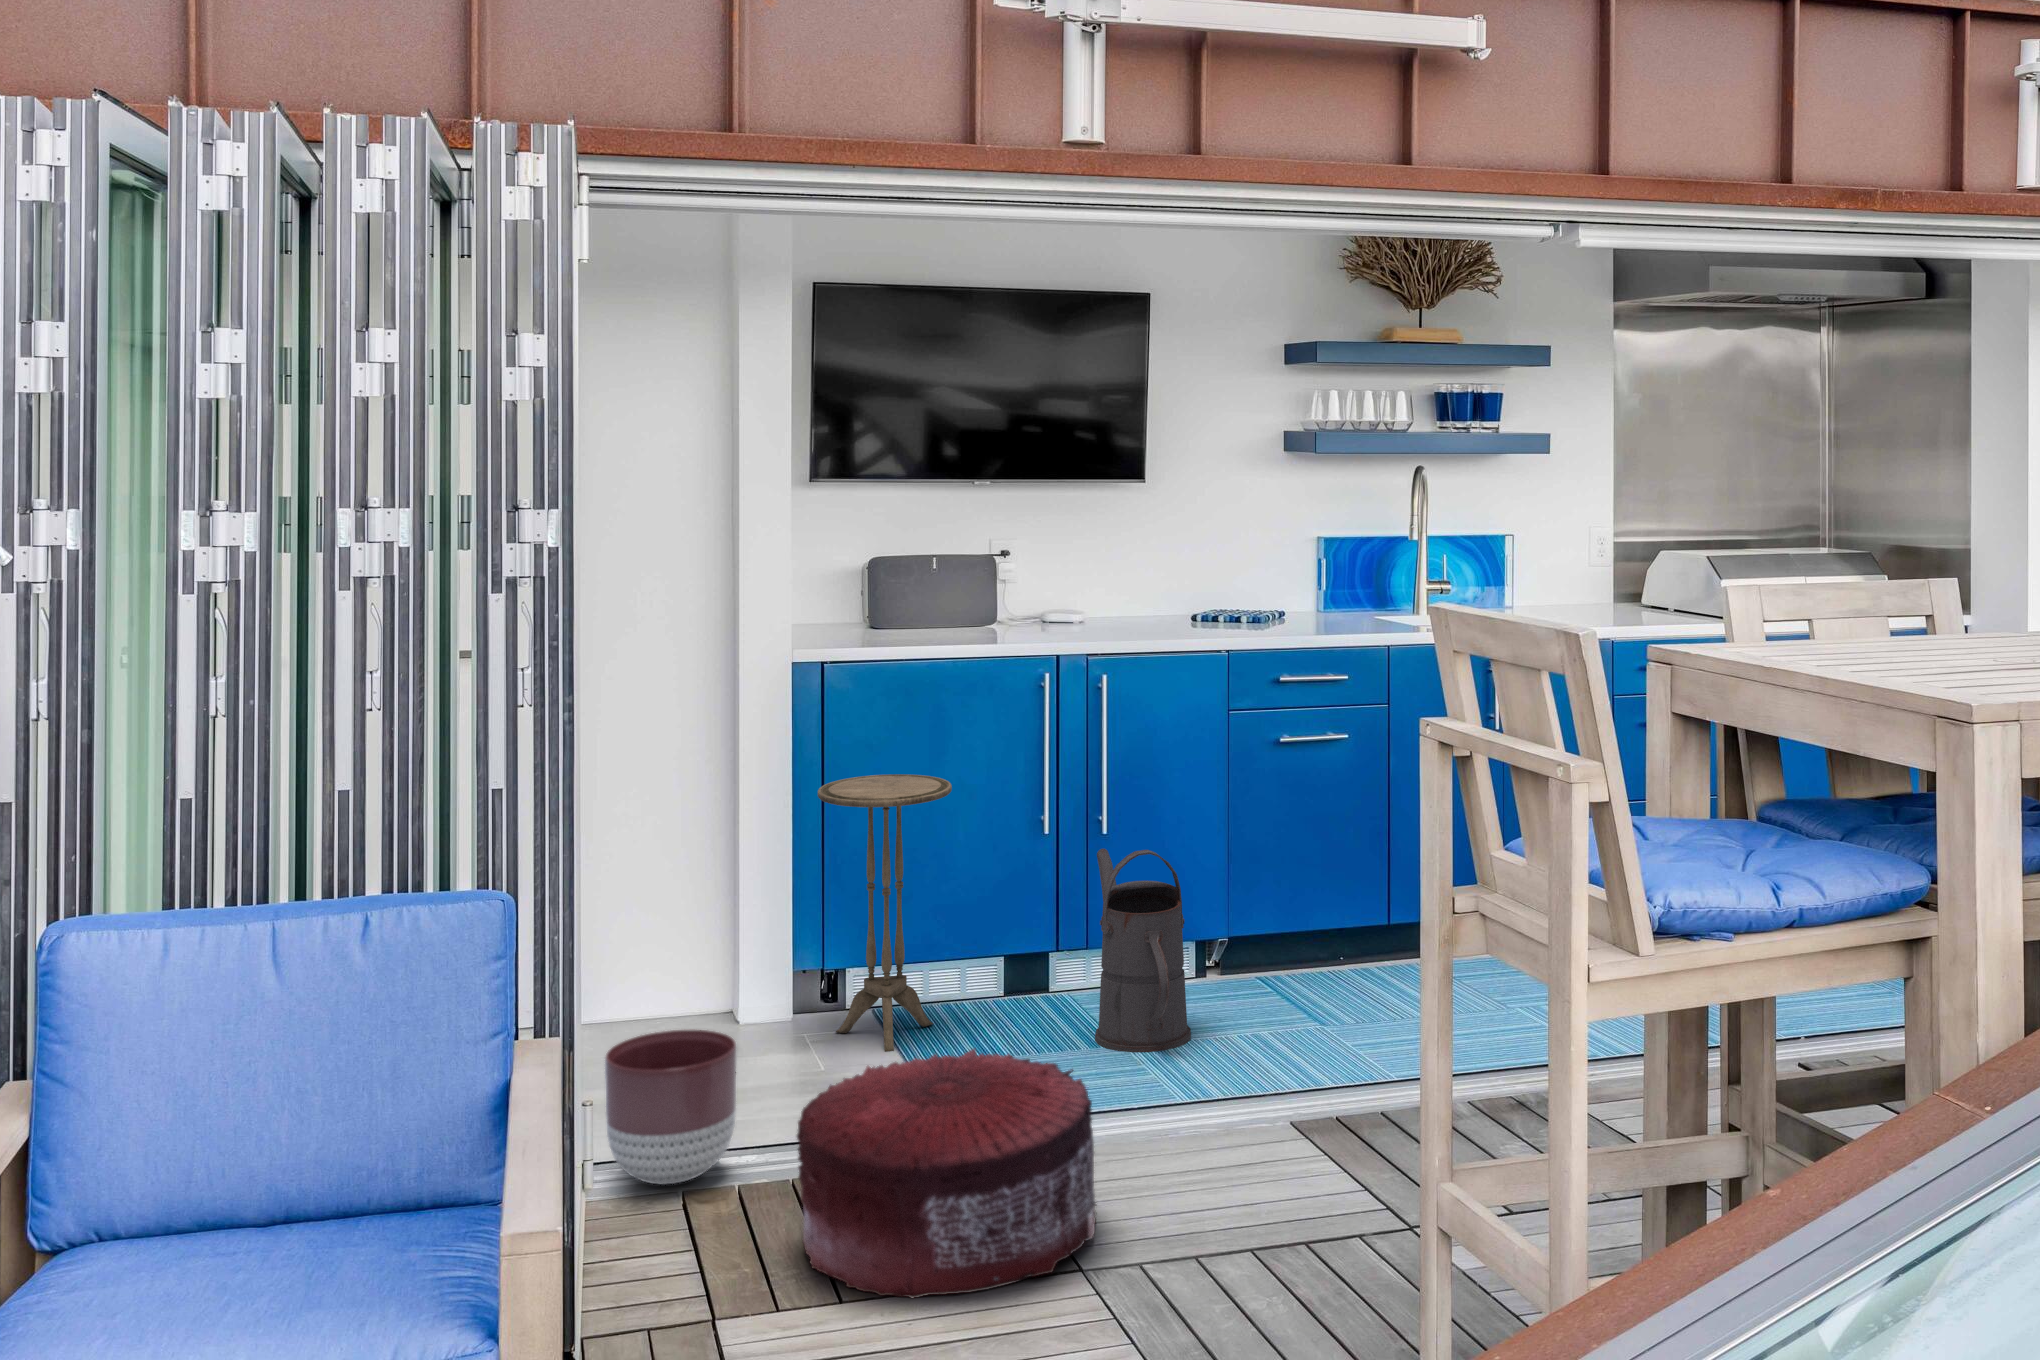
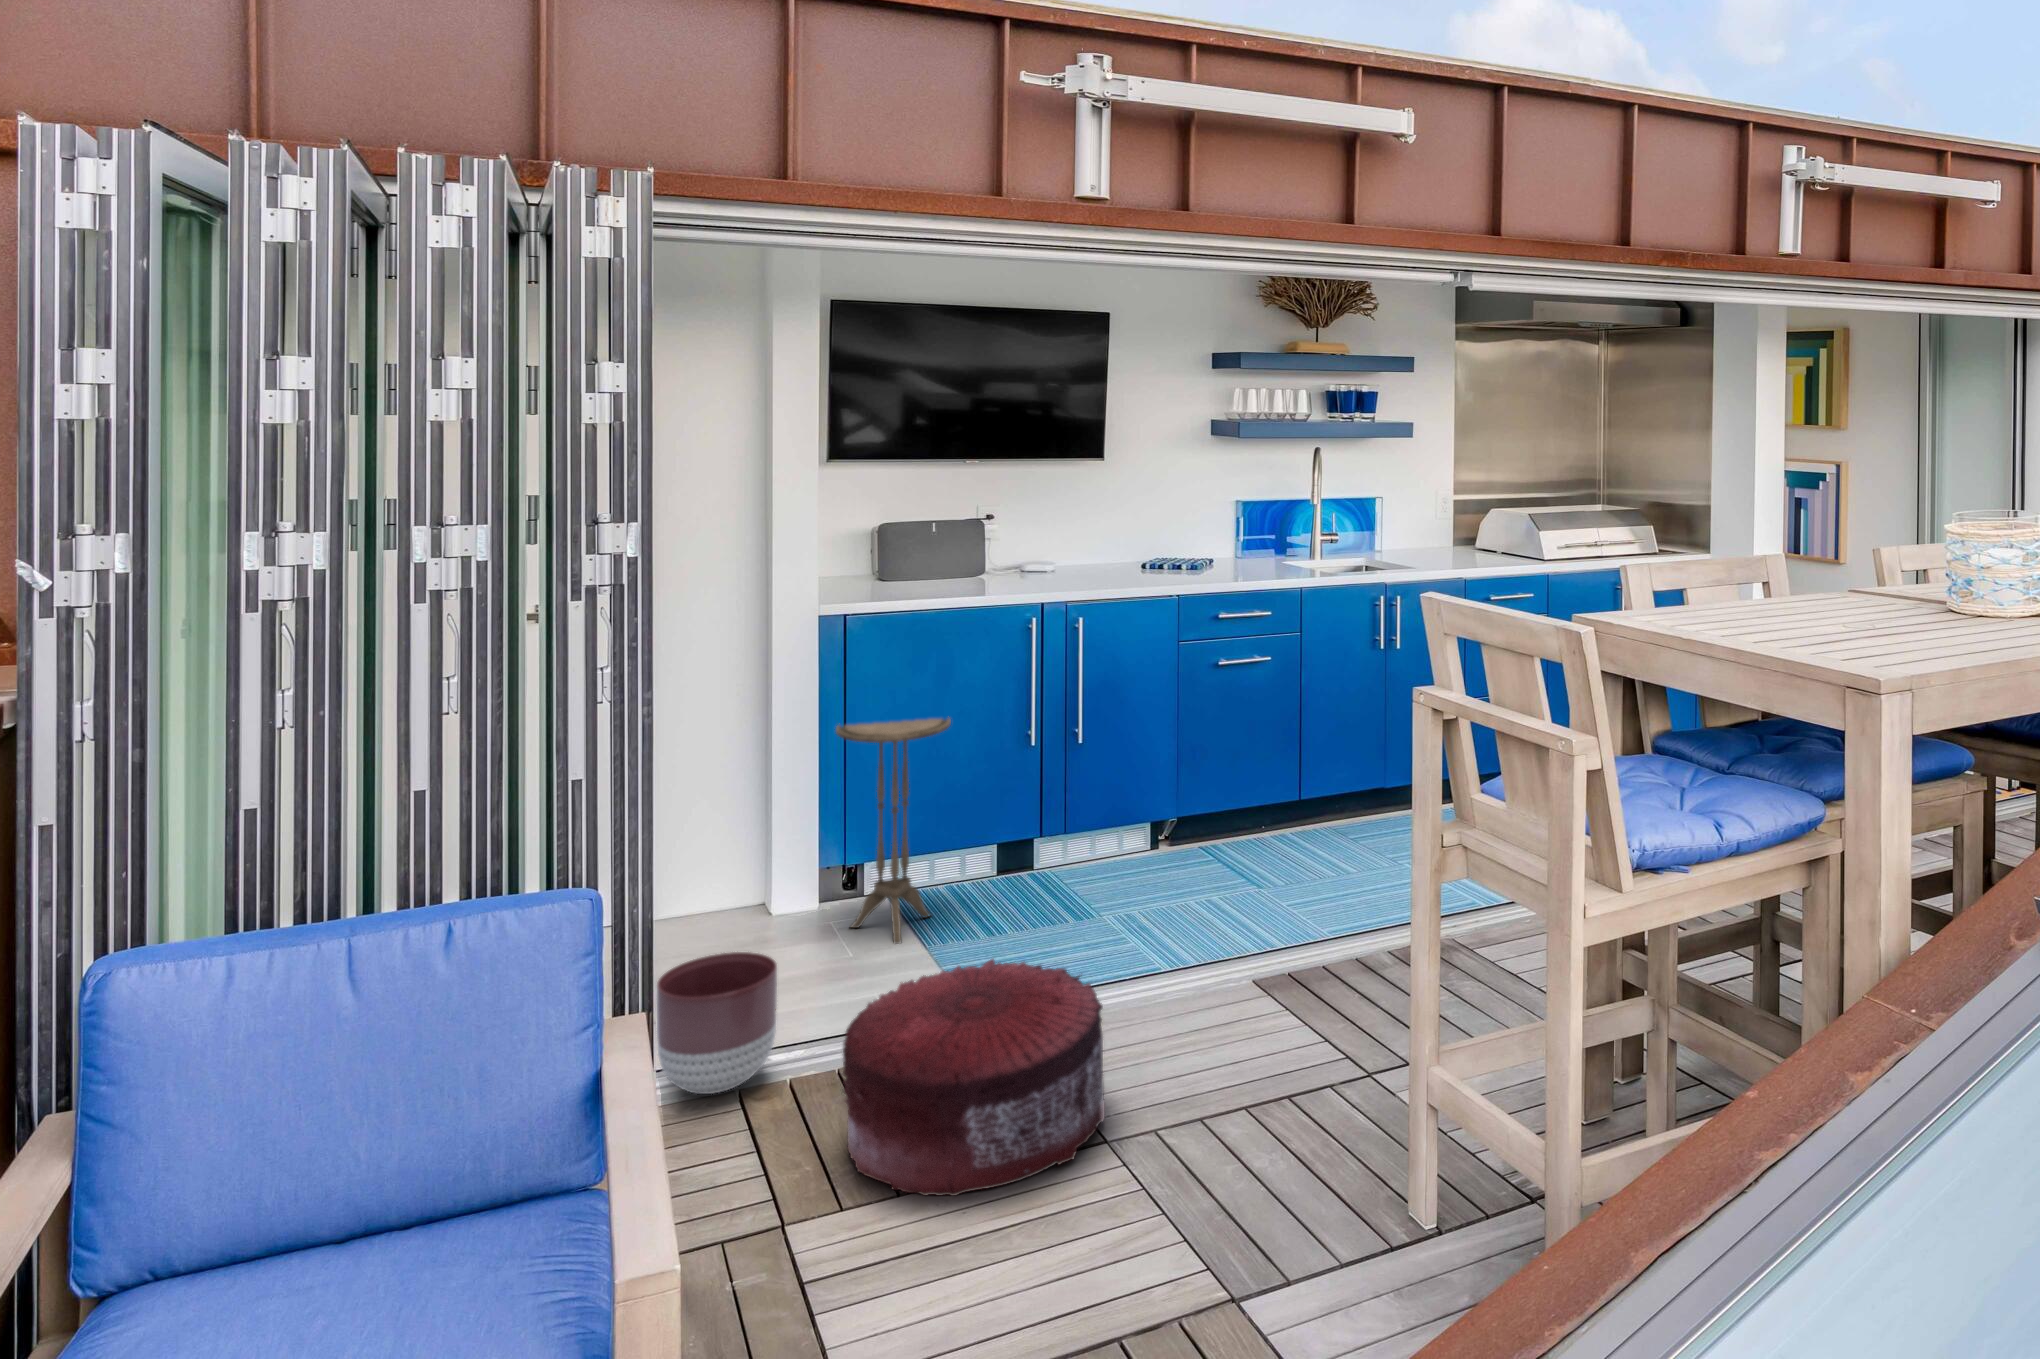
watering can: present [1095,849,1191,1052] -> none [1067,763,1150,934]

